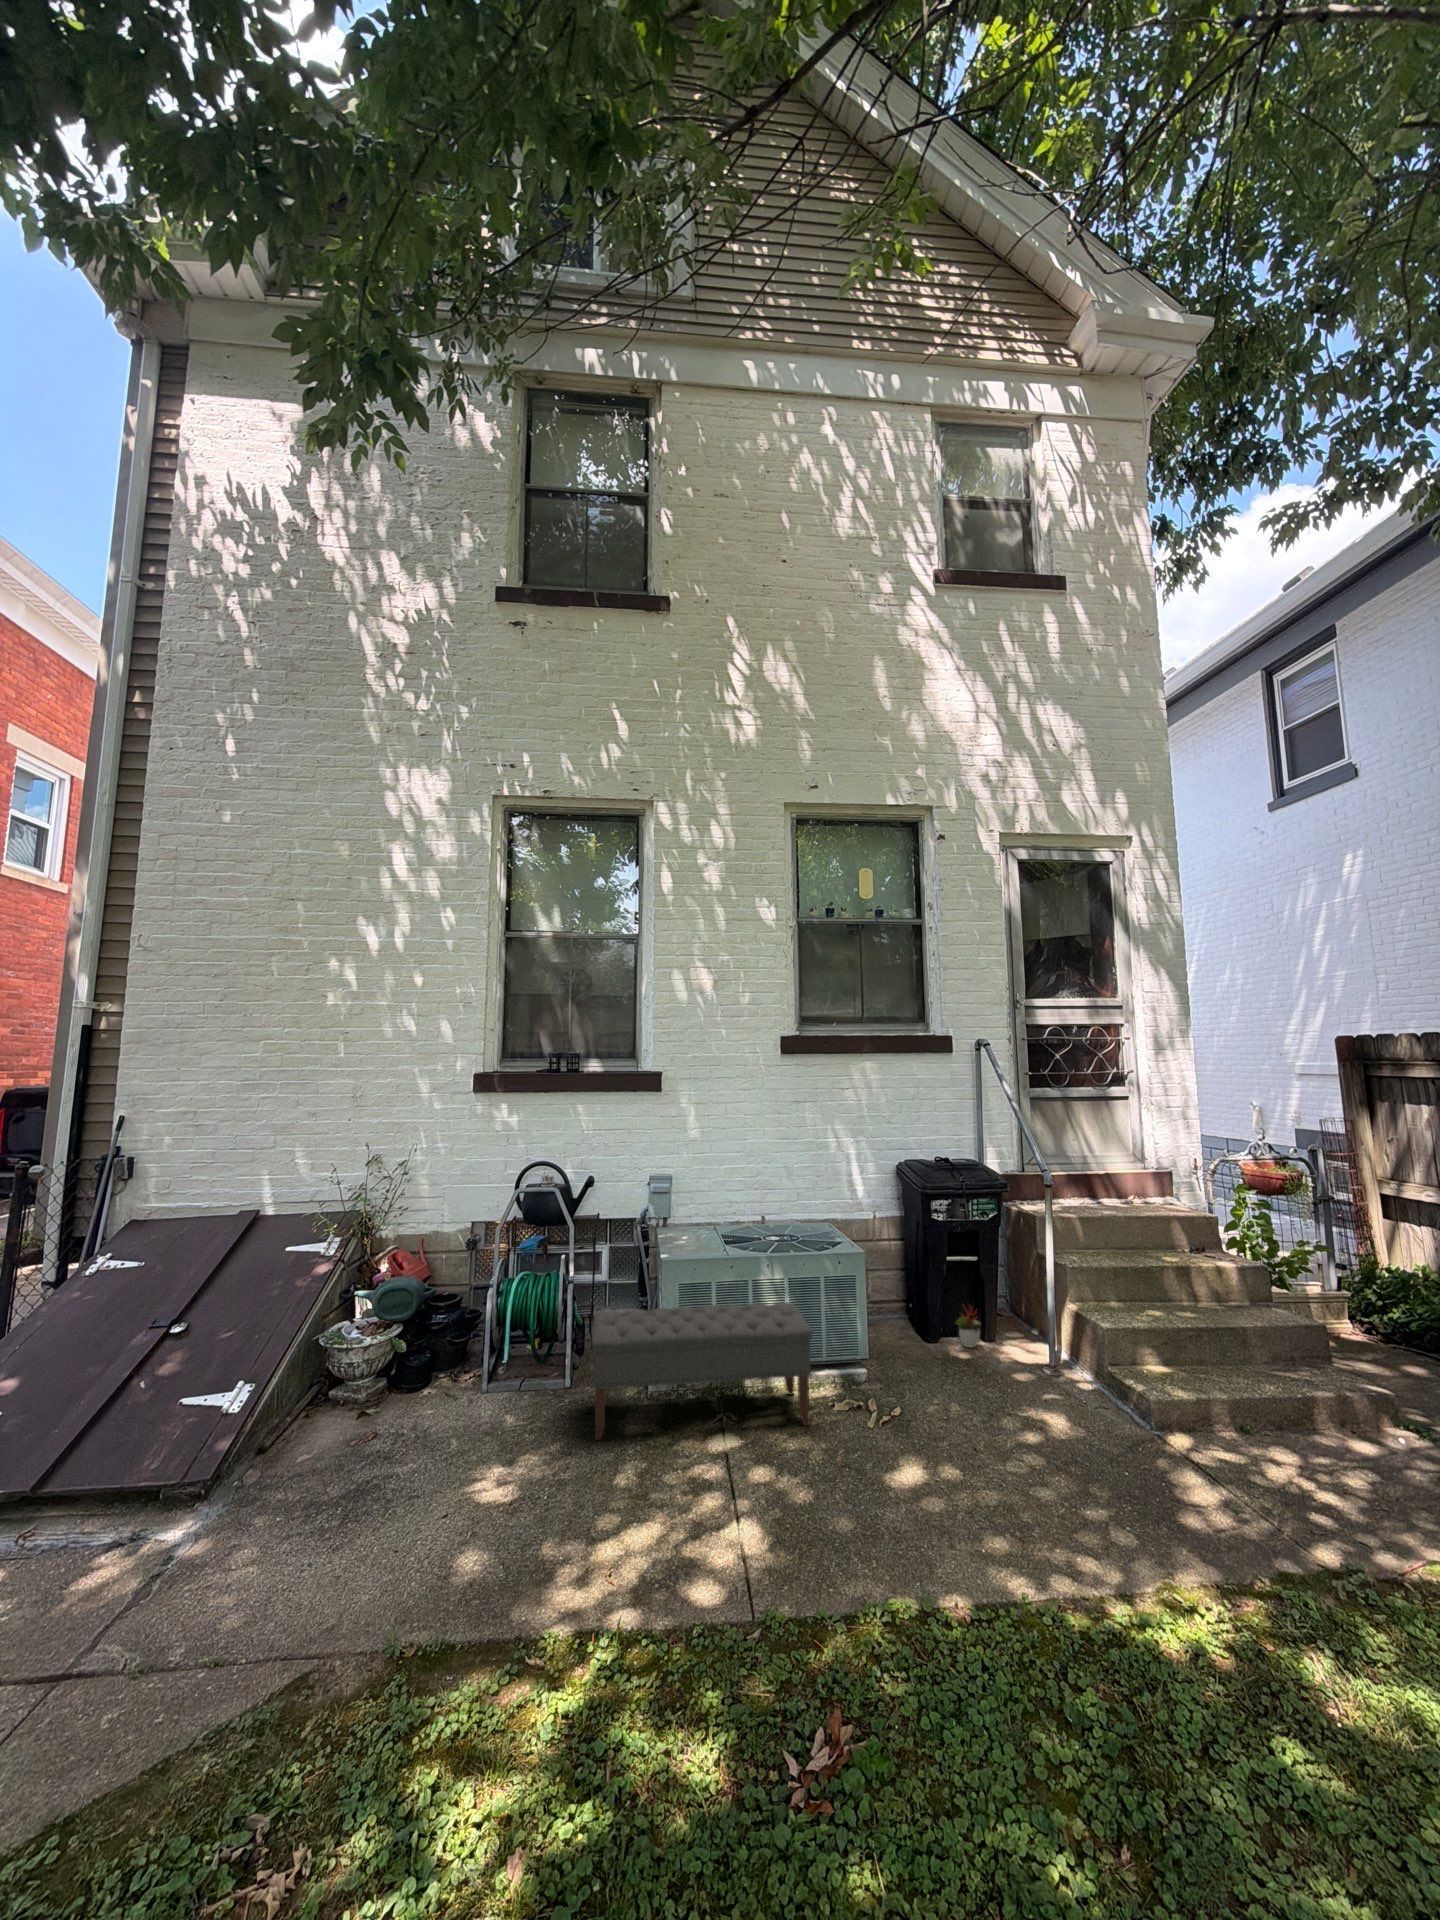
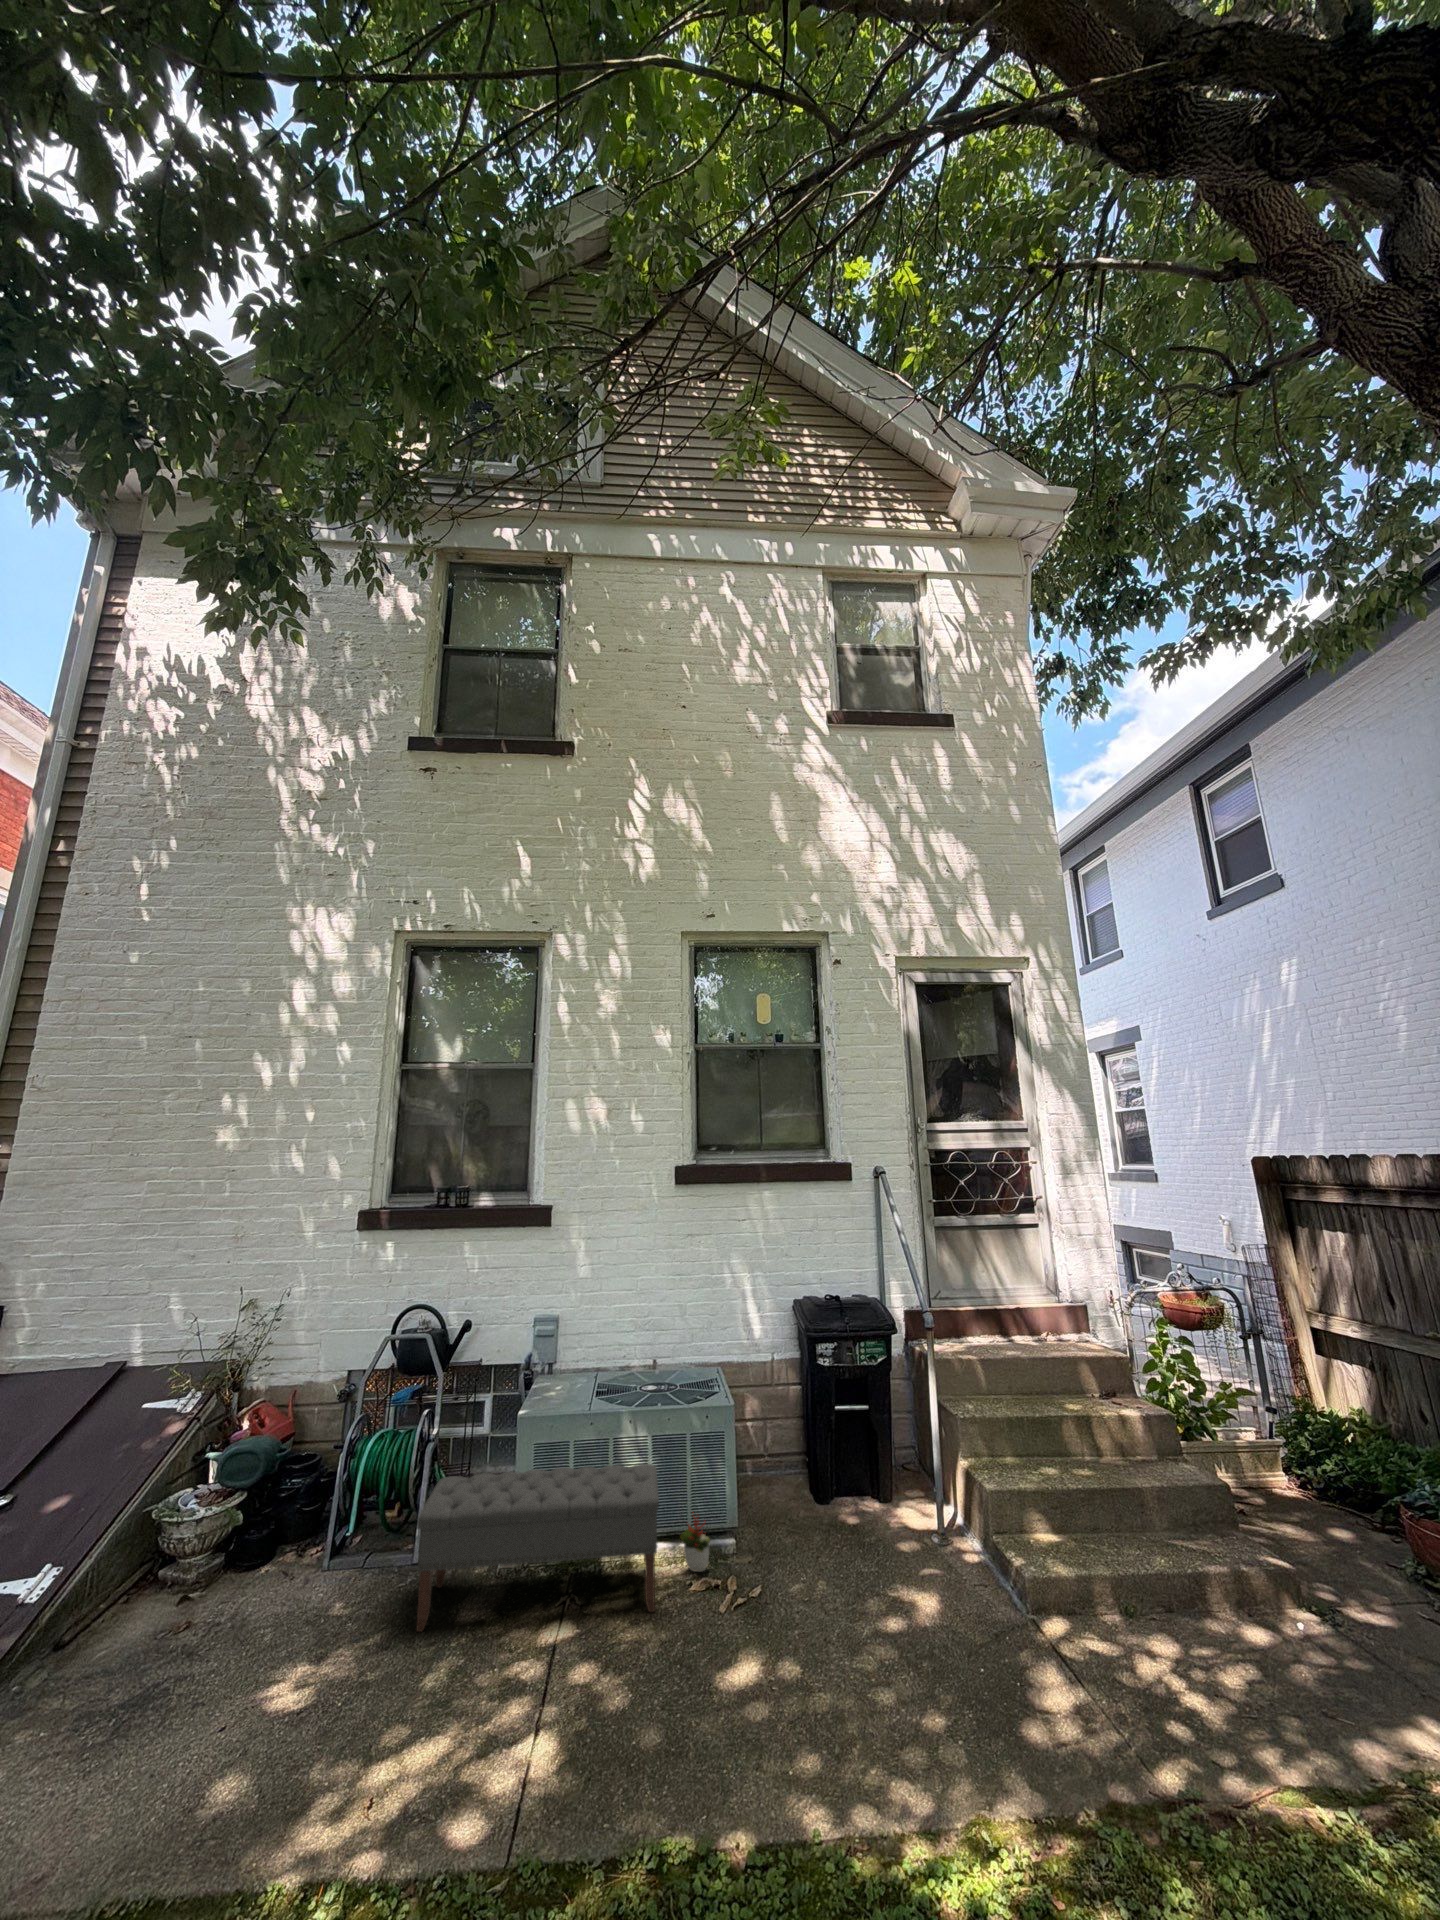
decorative plant: present [956,1308,980,1348] -> present [680,1516,710,1572]

